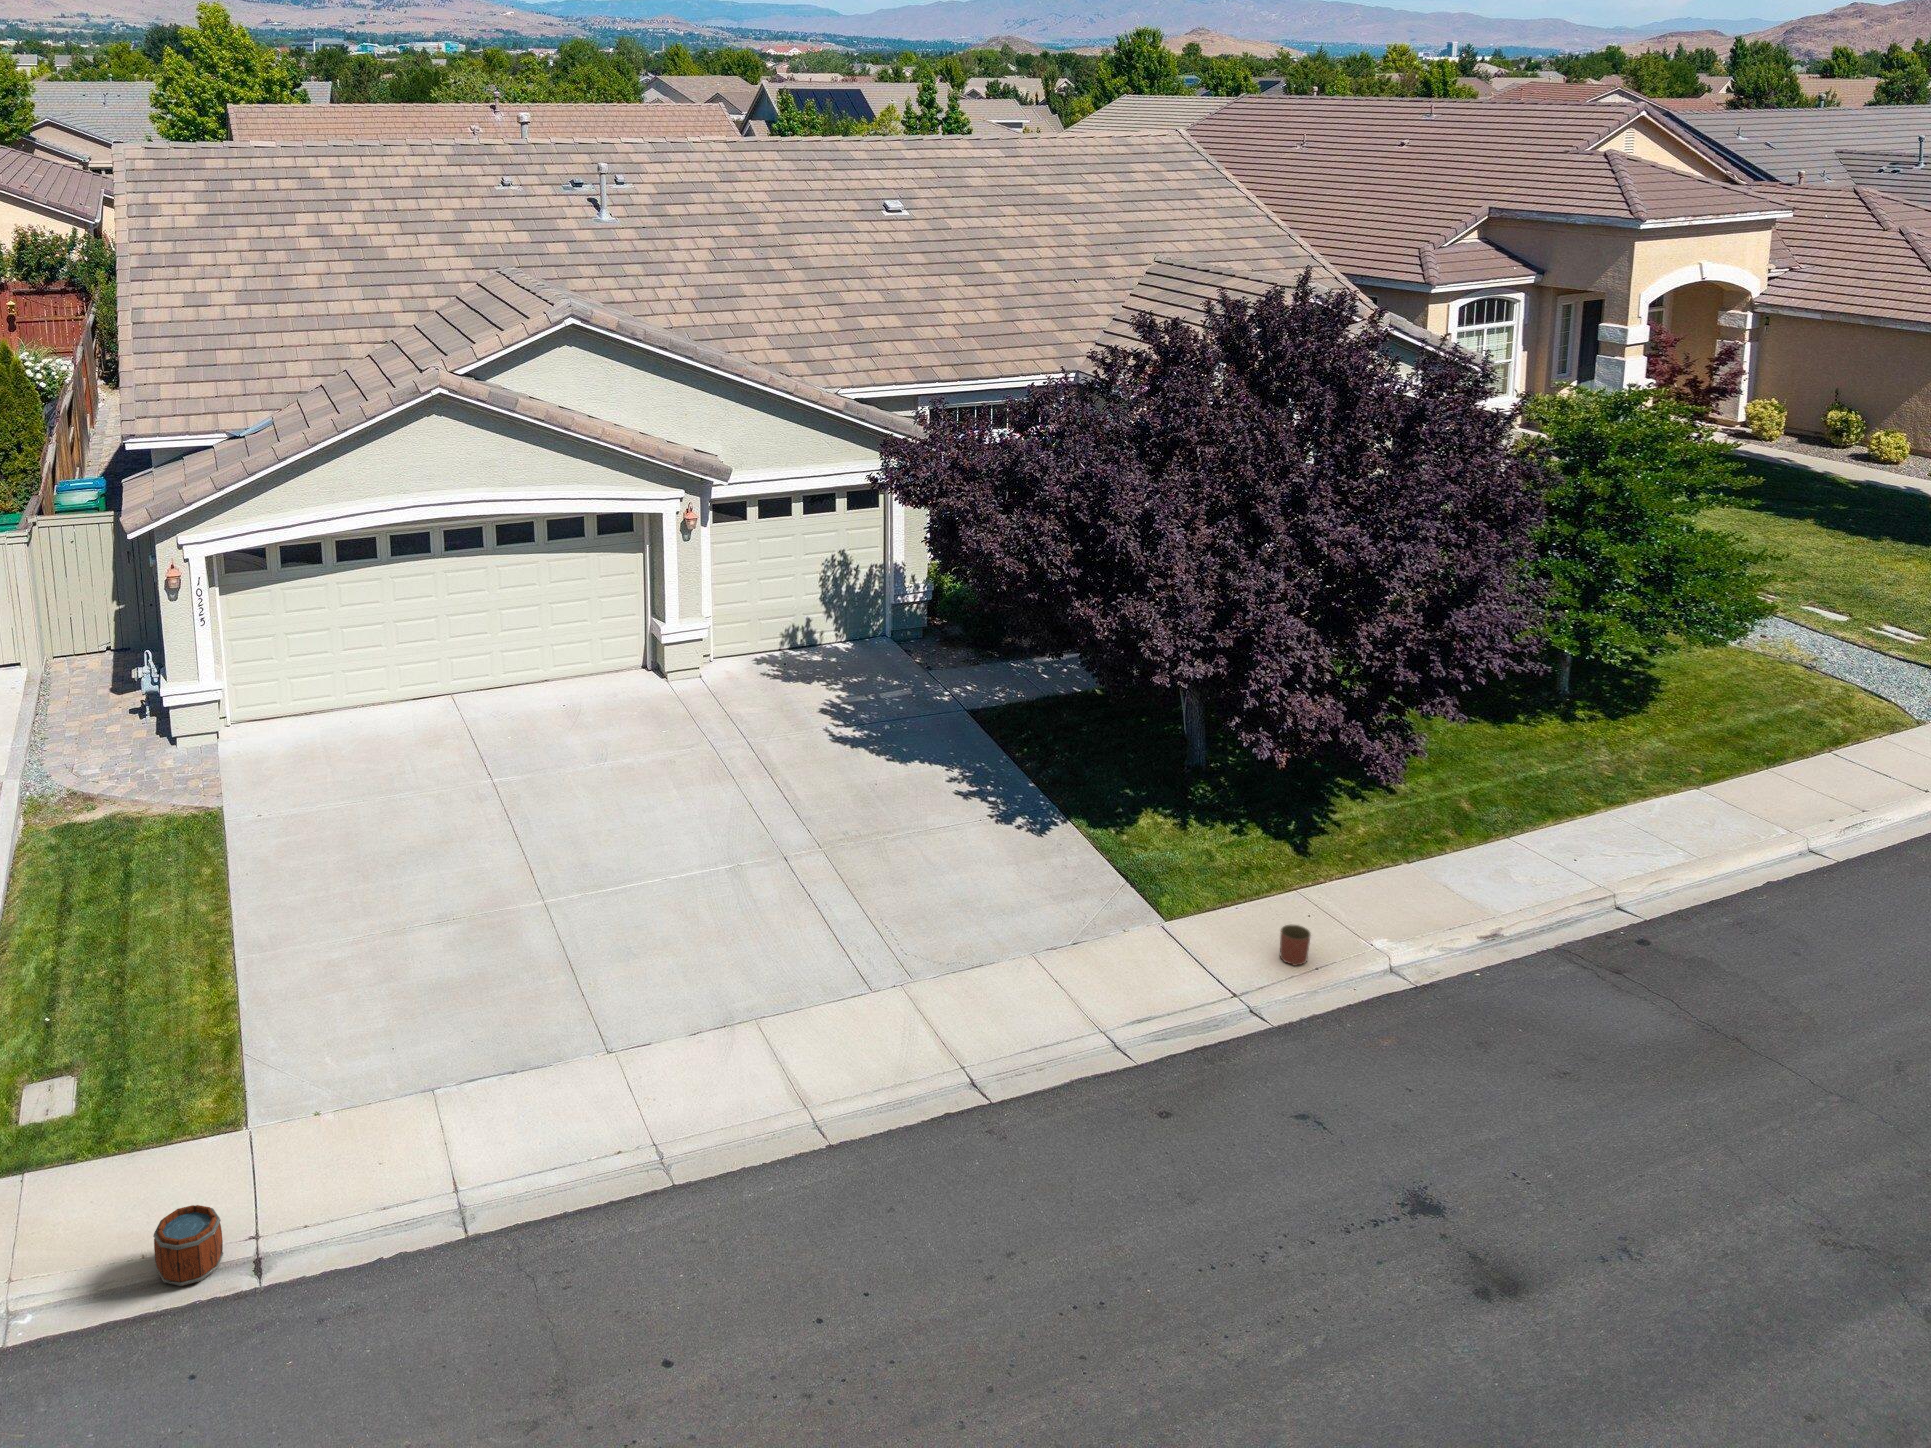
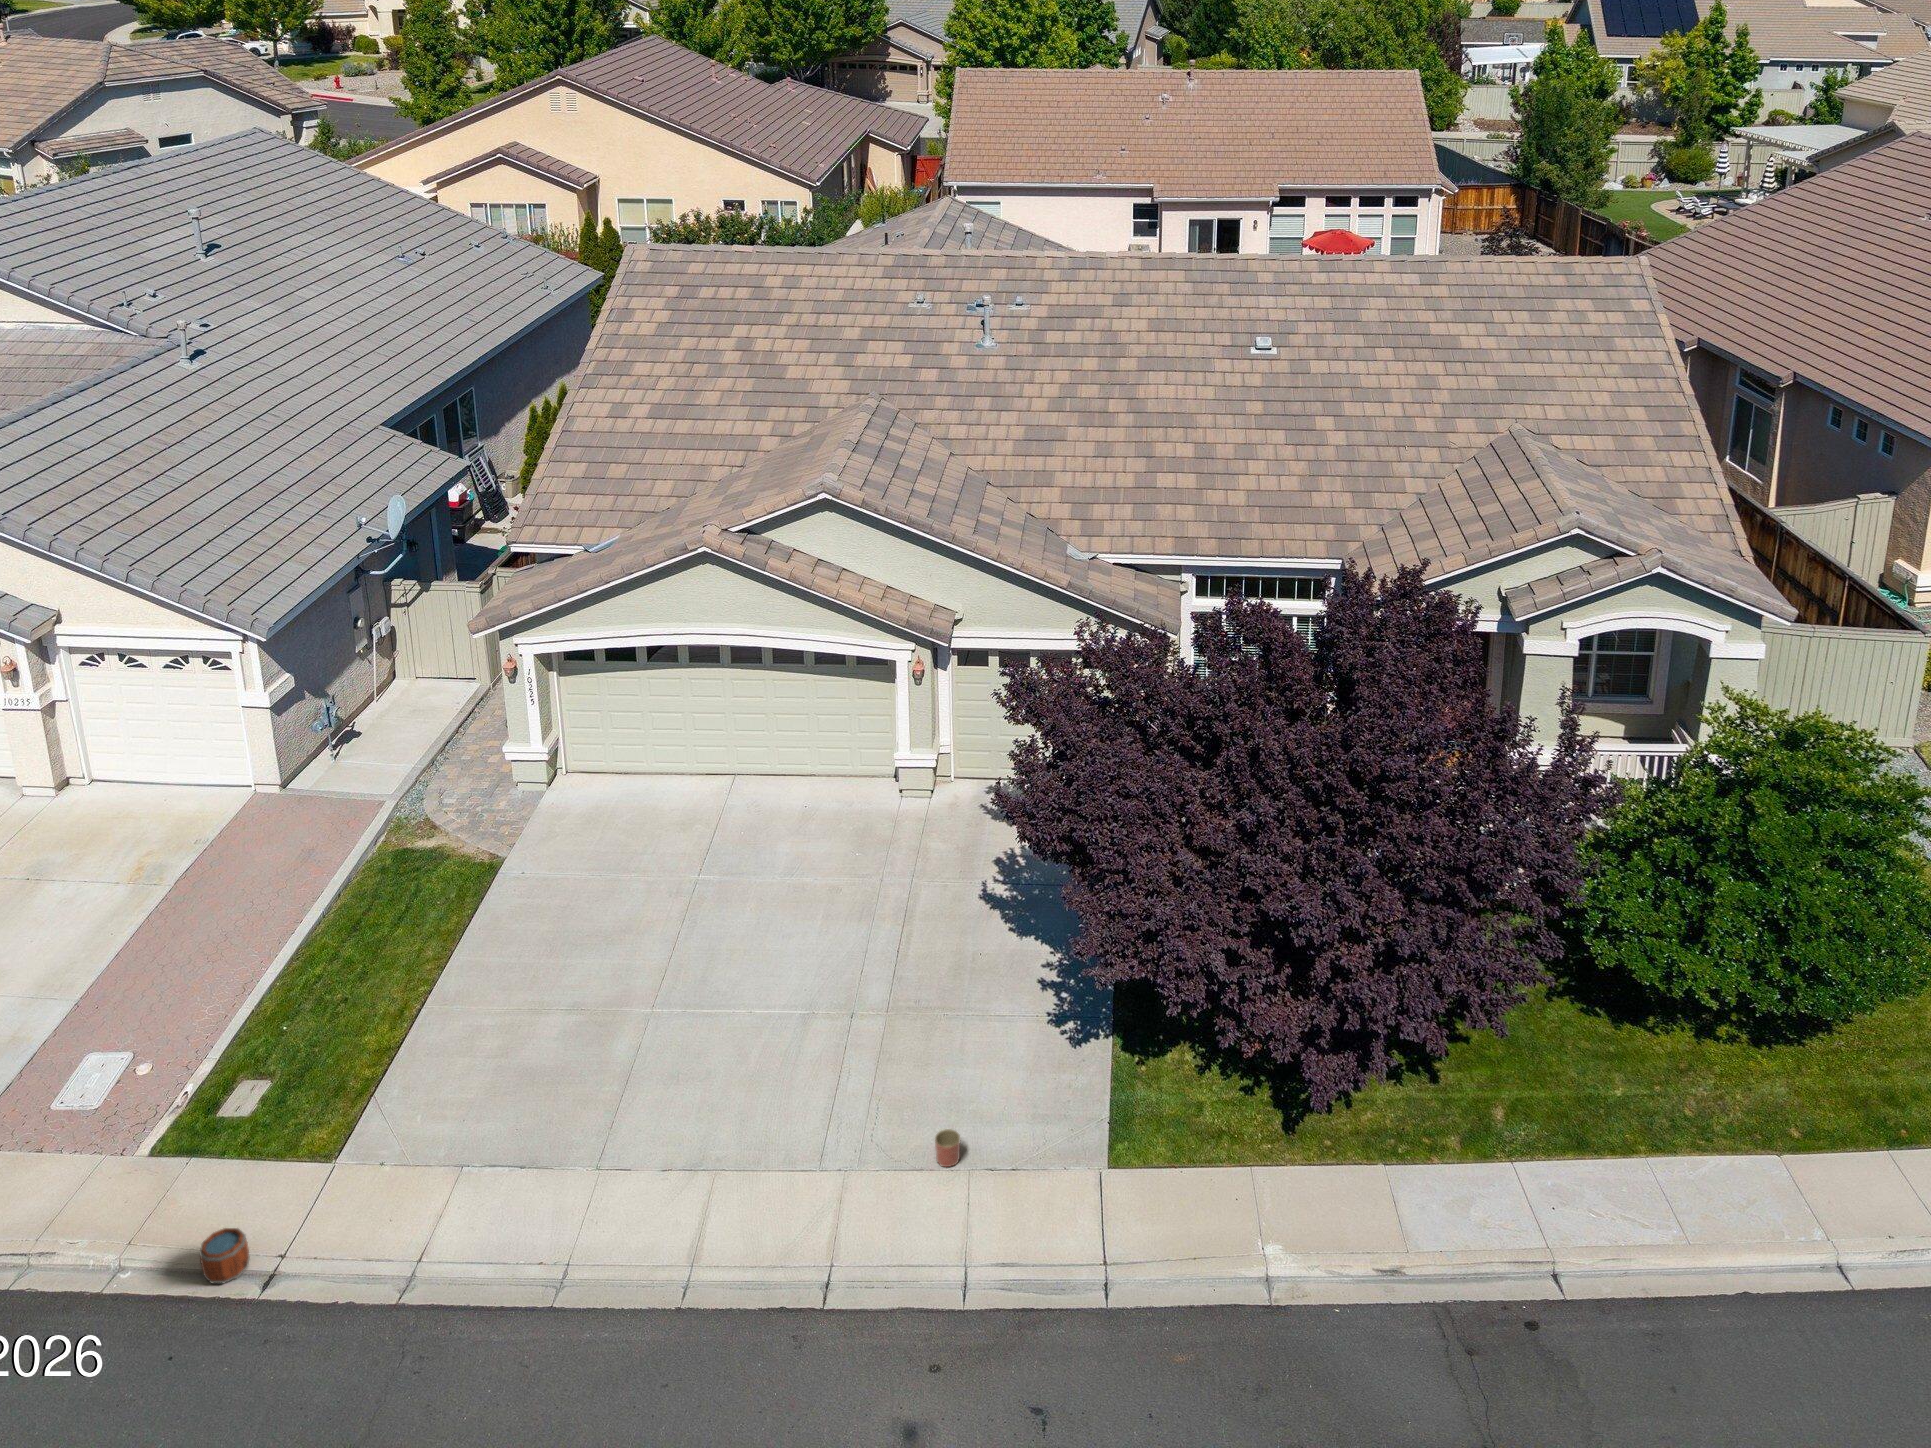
planter: present [1280,925,1311,966] -> present [935,1129,960,1167]

